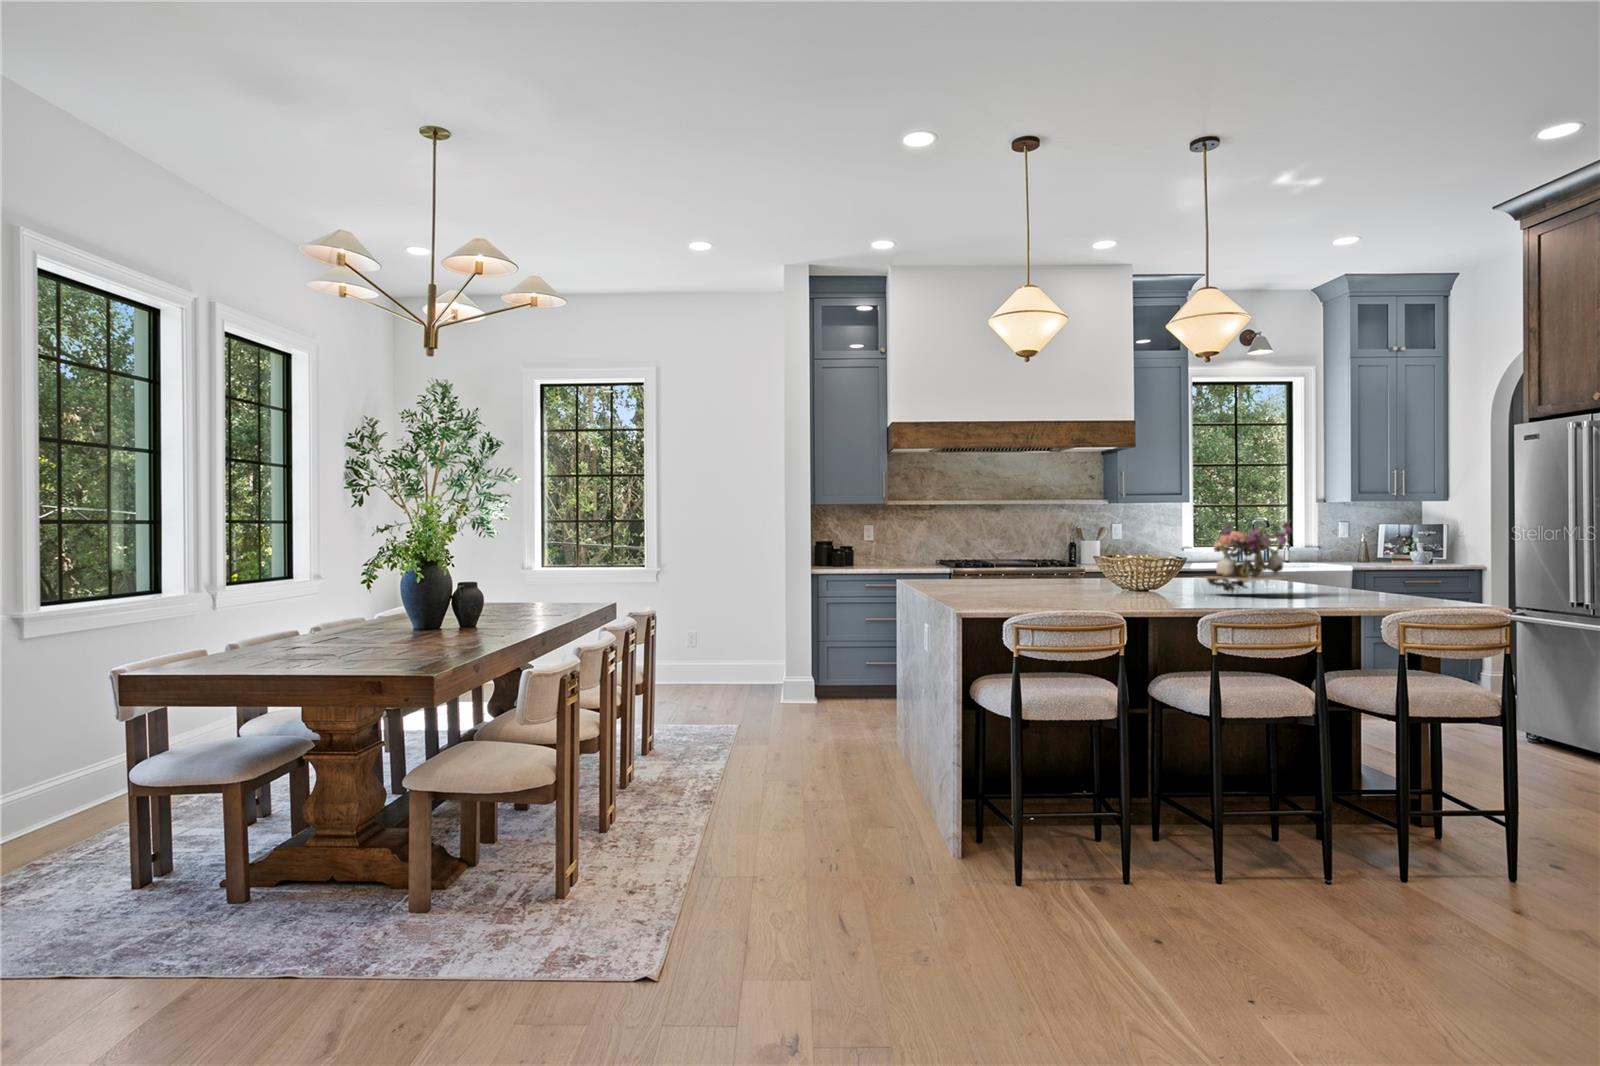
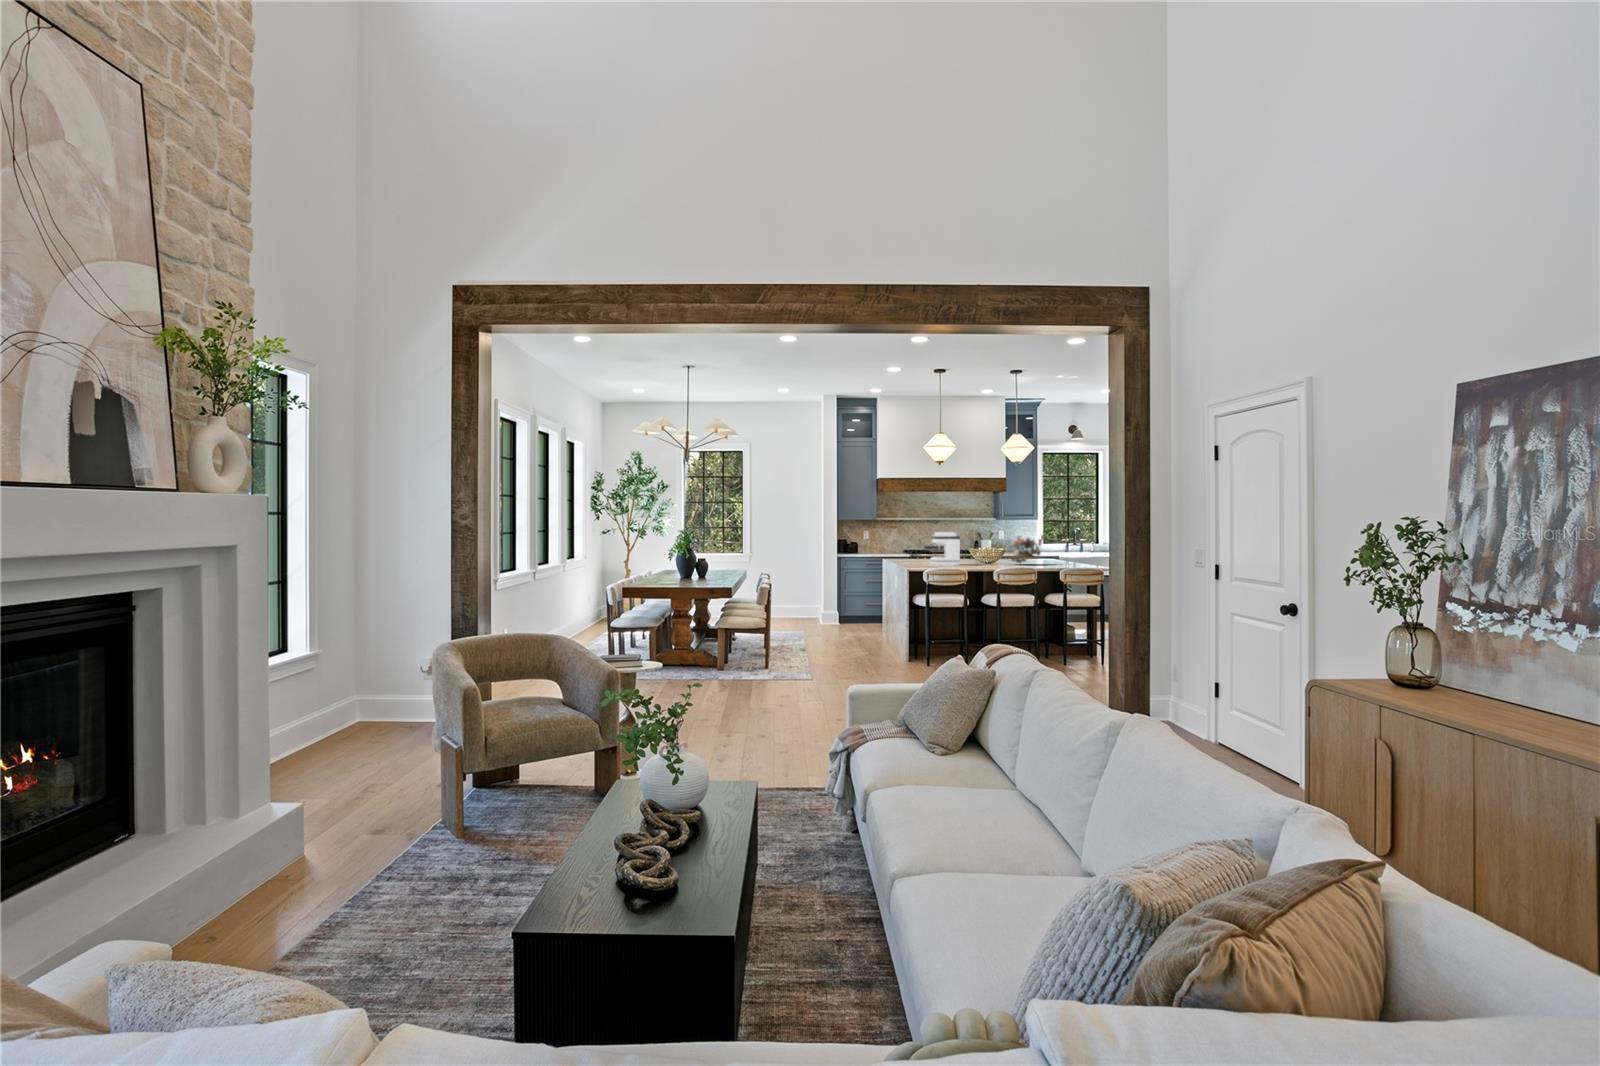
coffee maker: none [995,516,1087,598] -> present [924,532,960,565]

